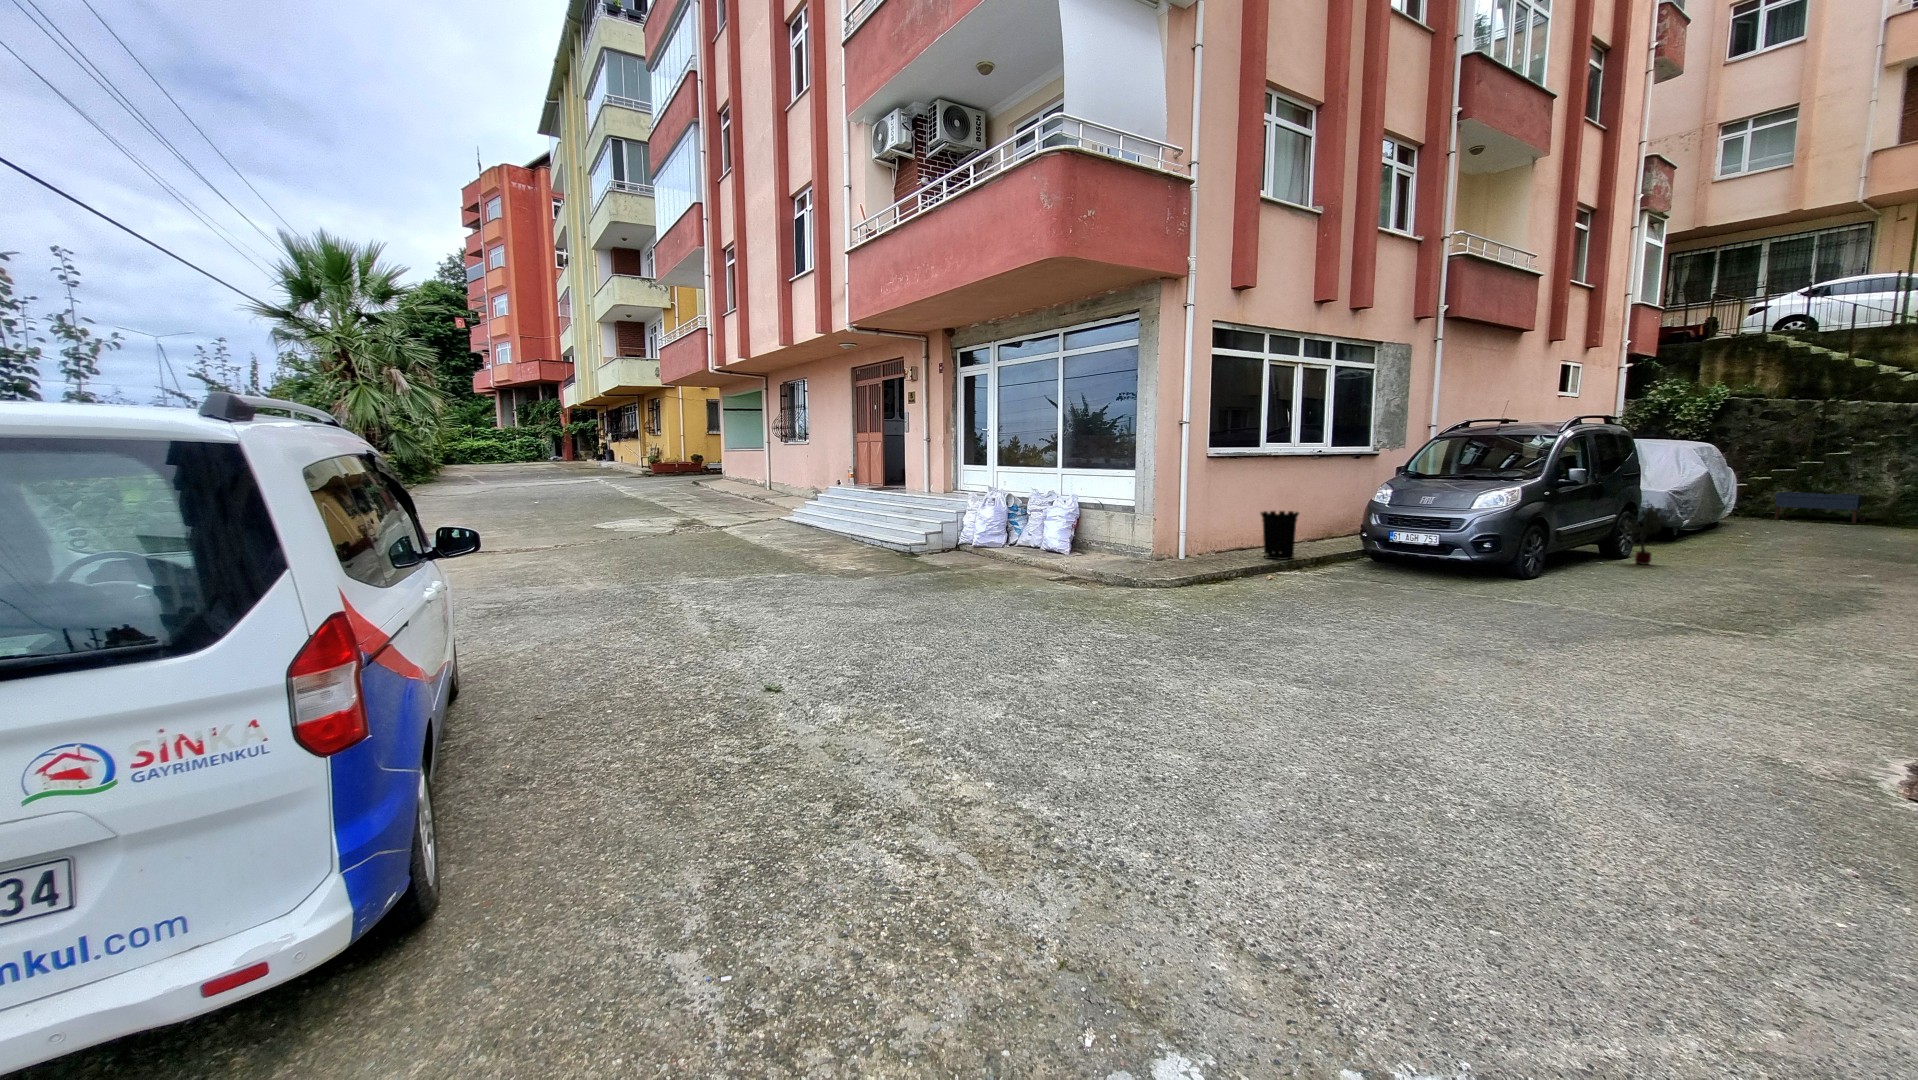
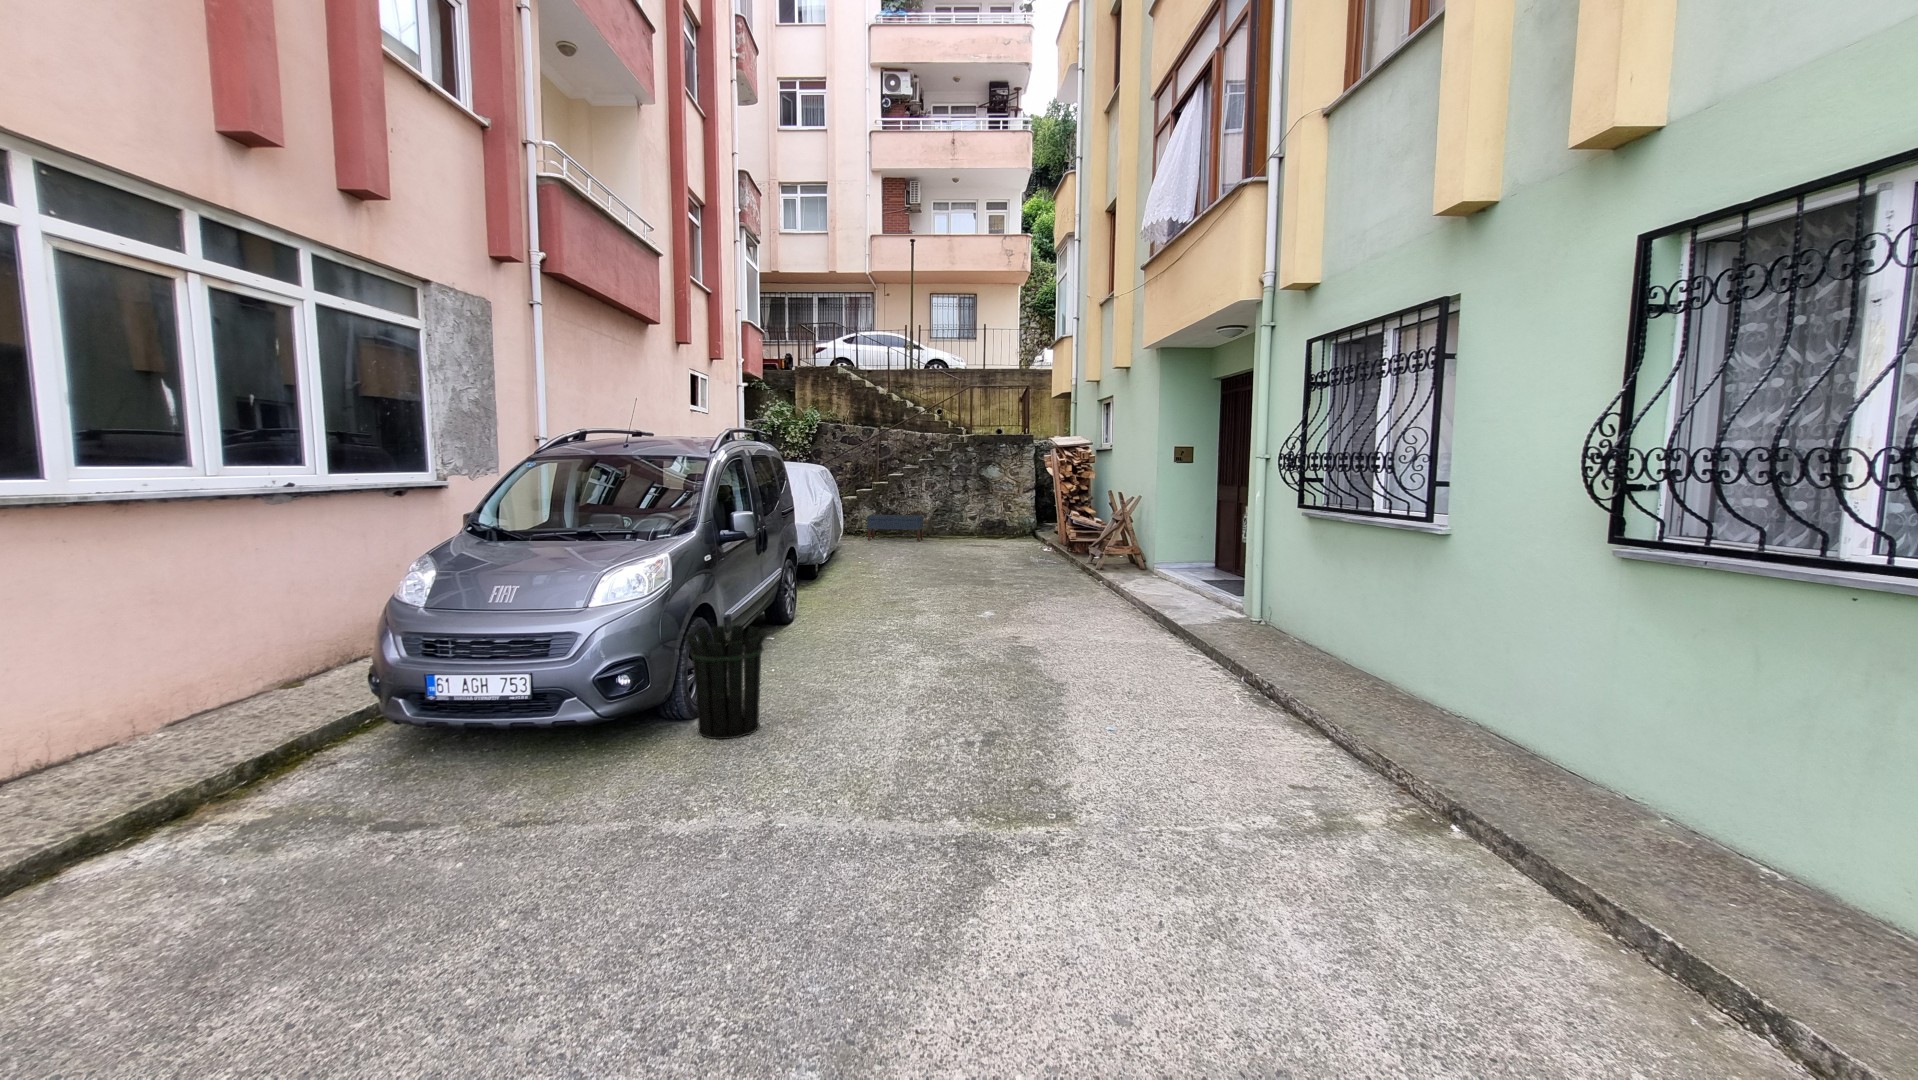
potted tree: present [1622,501,1665,565] -> none [785,547,829,632]
waste bin: present [1261,511,1299,560] -> present [685,625,767,739]

